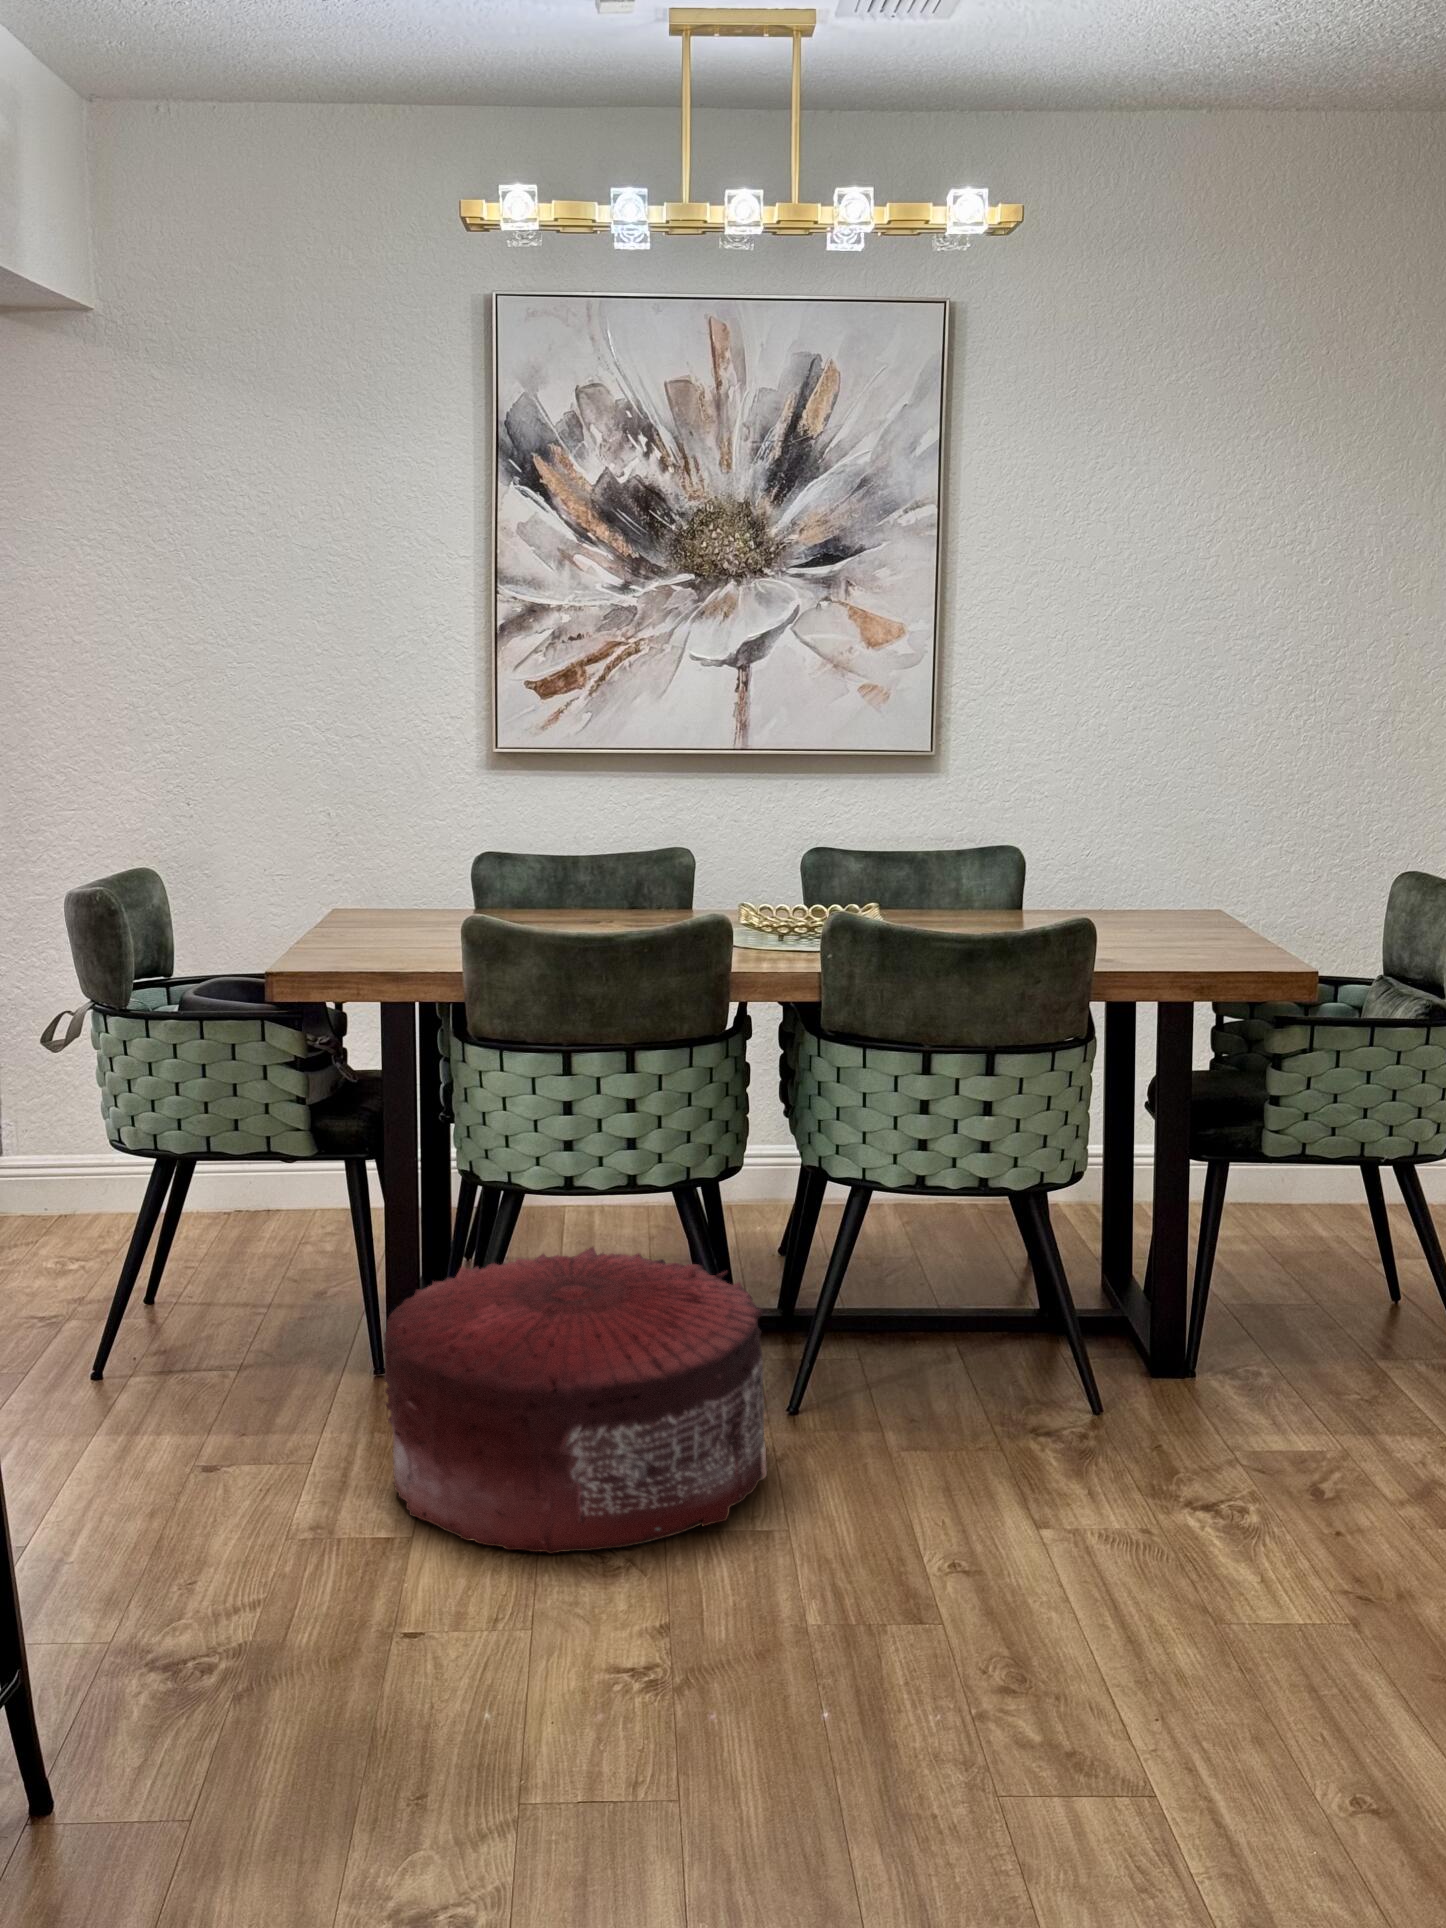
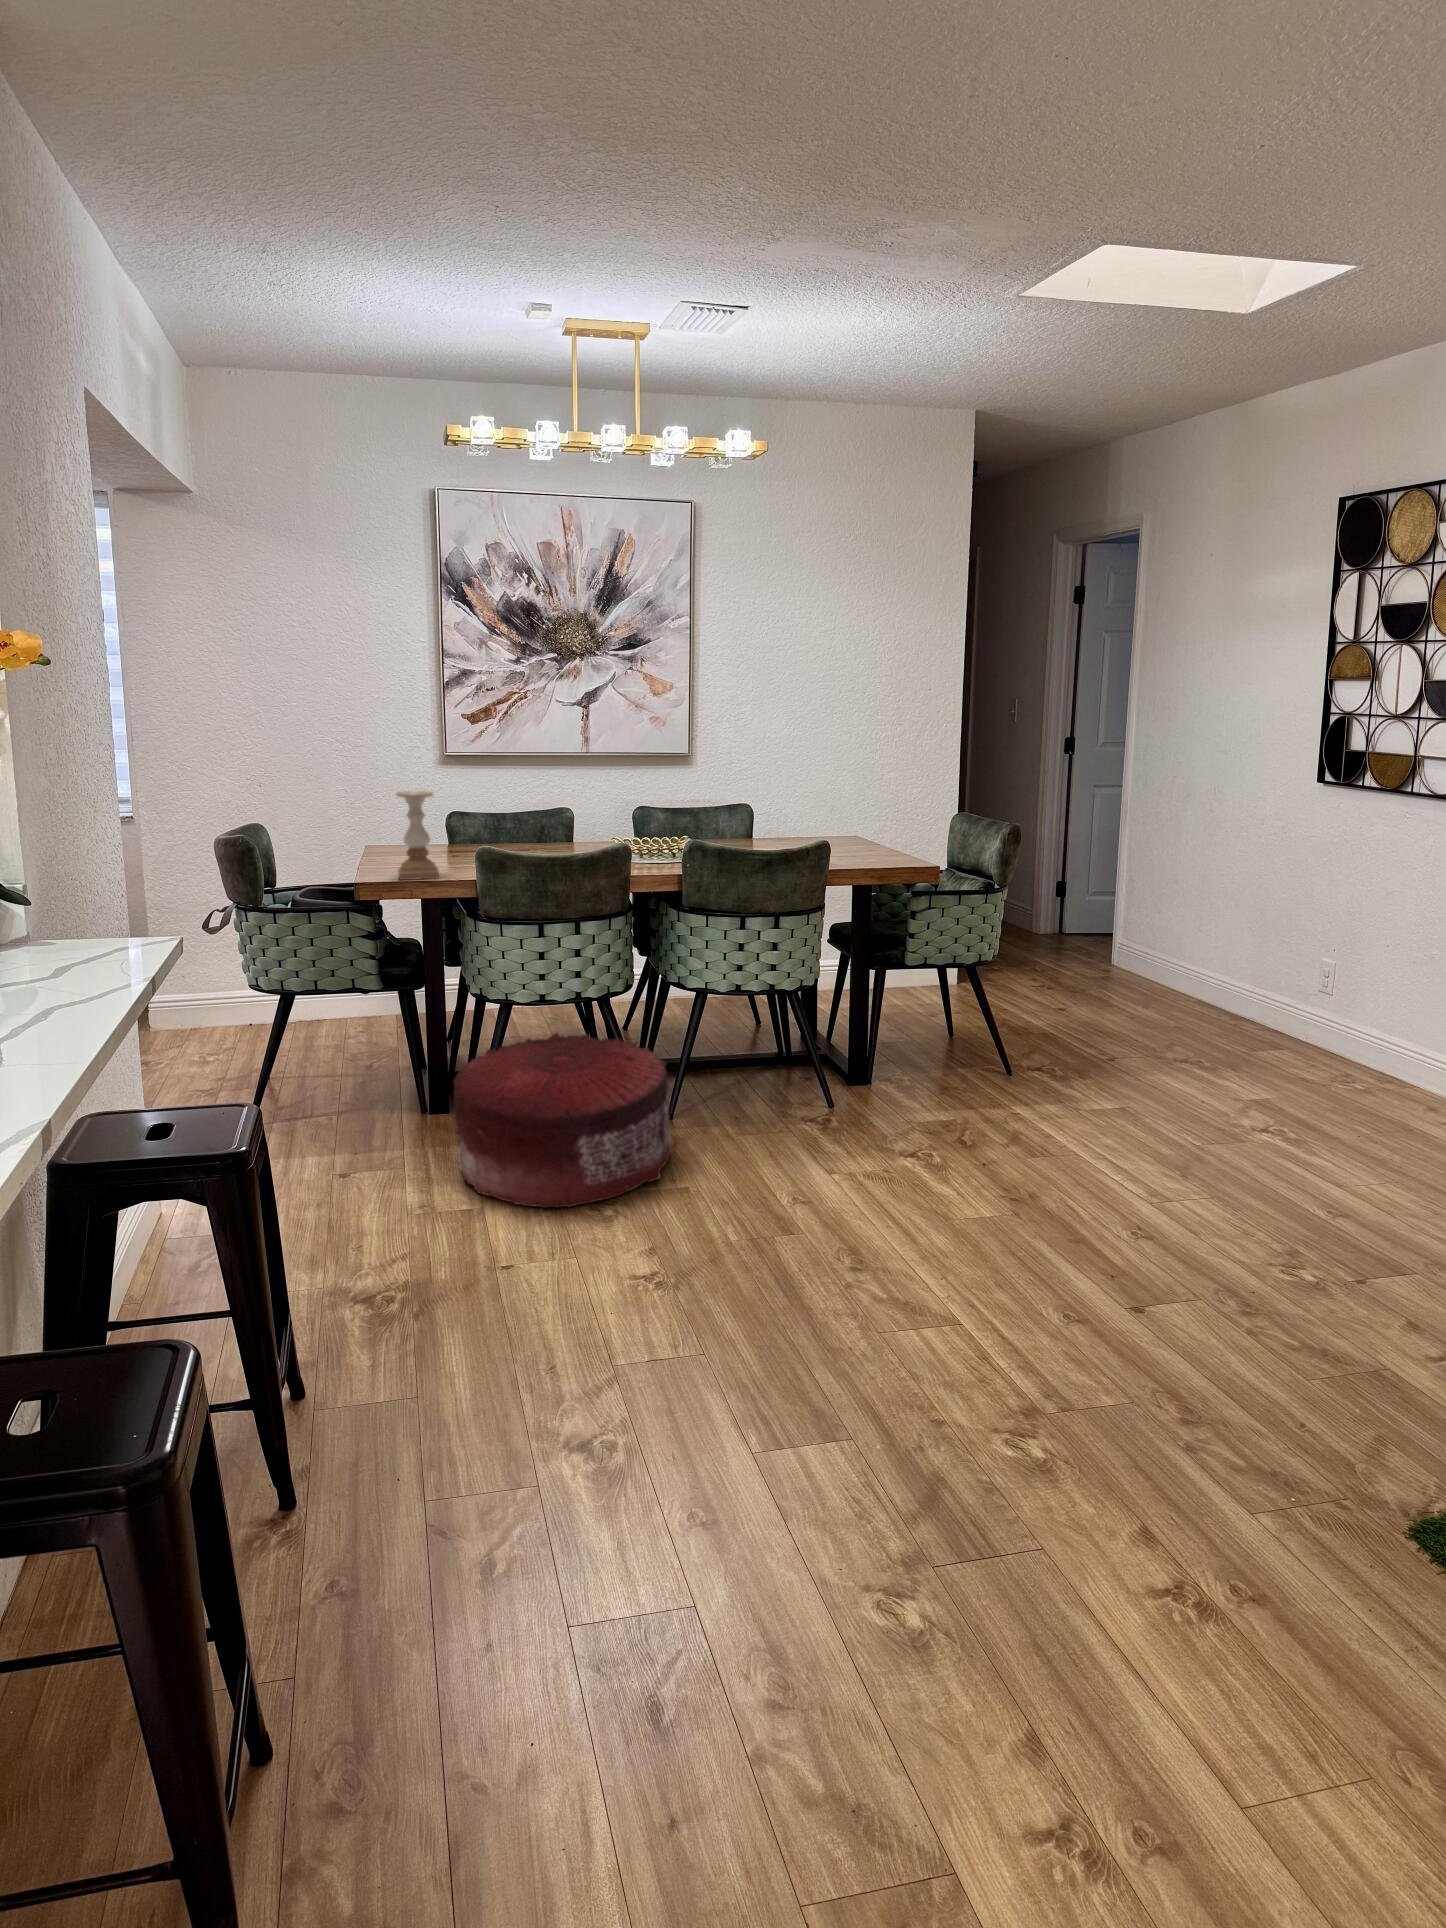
candle holder: none [339,817,411,967] -> present [396,791,439,880]

